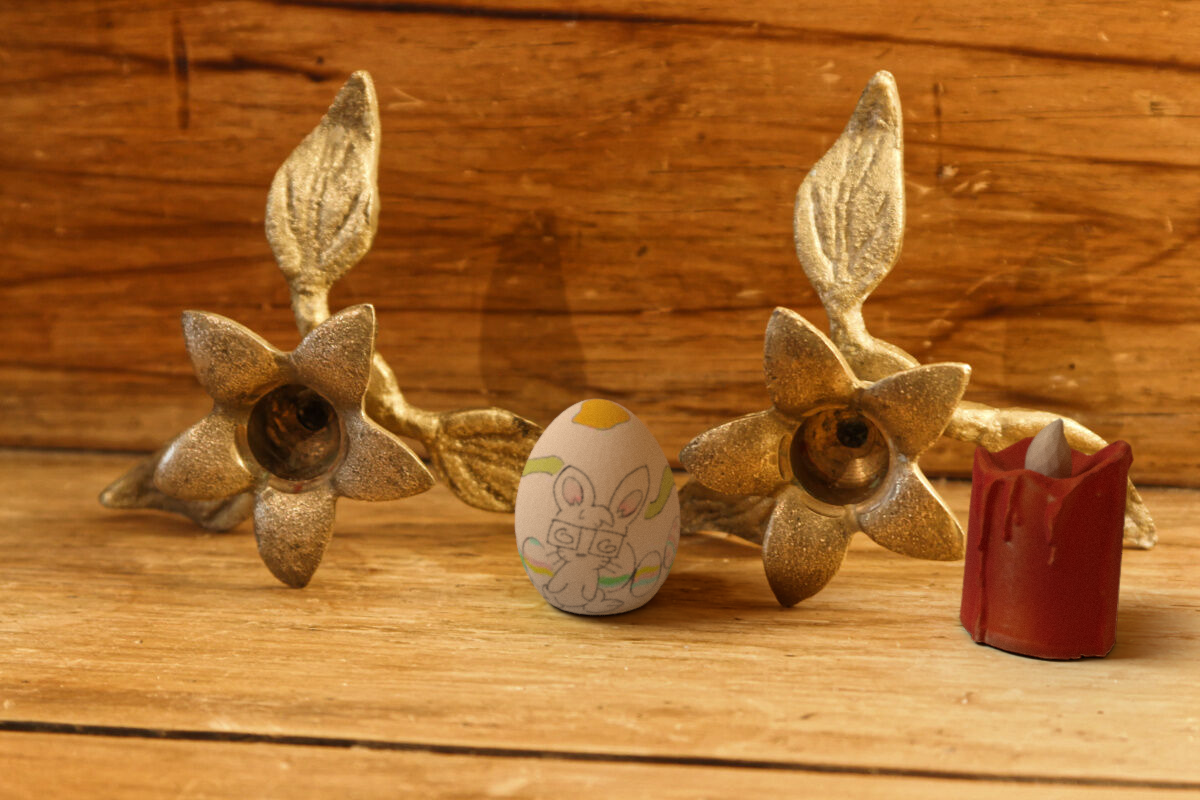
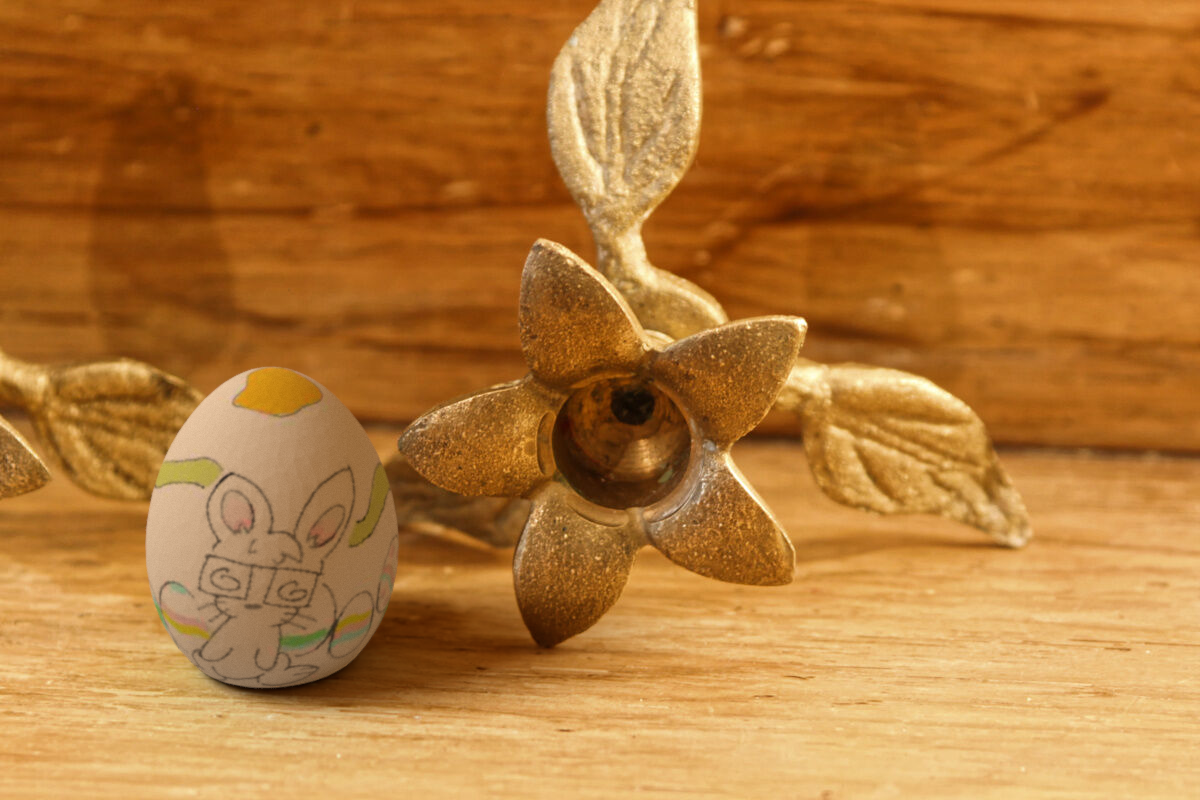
candle: present [959,418,1134,659] -> none [778,388,1002,709]

